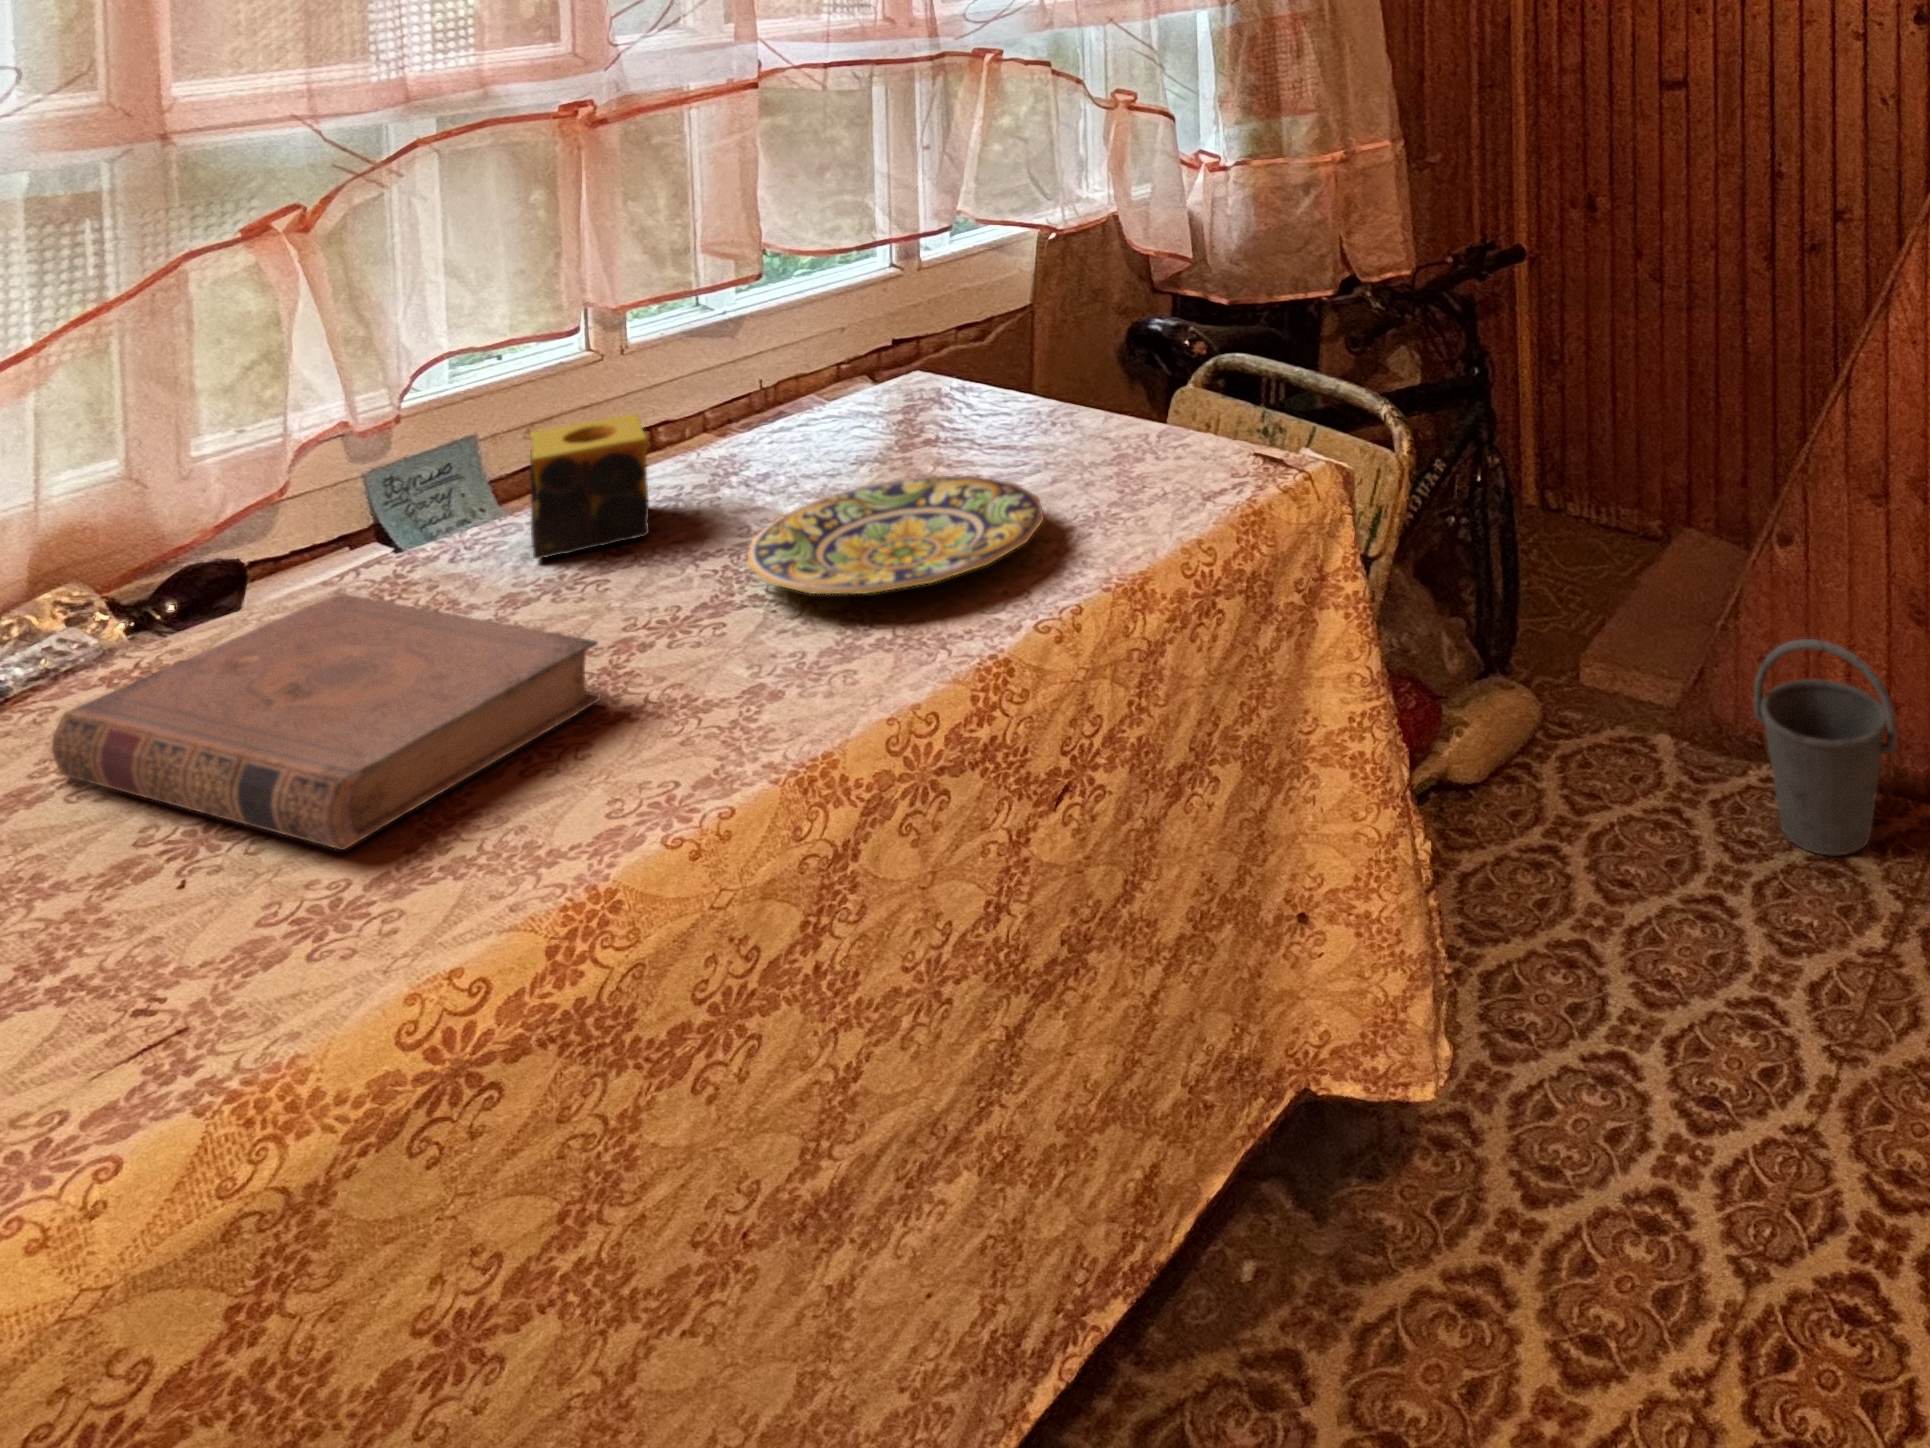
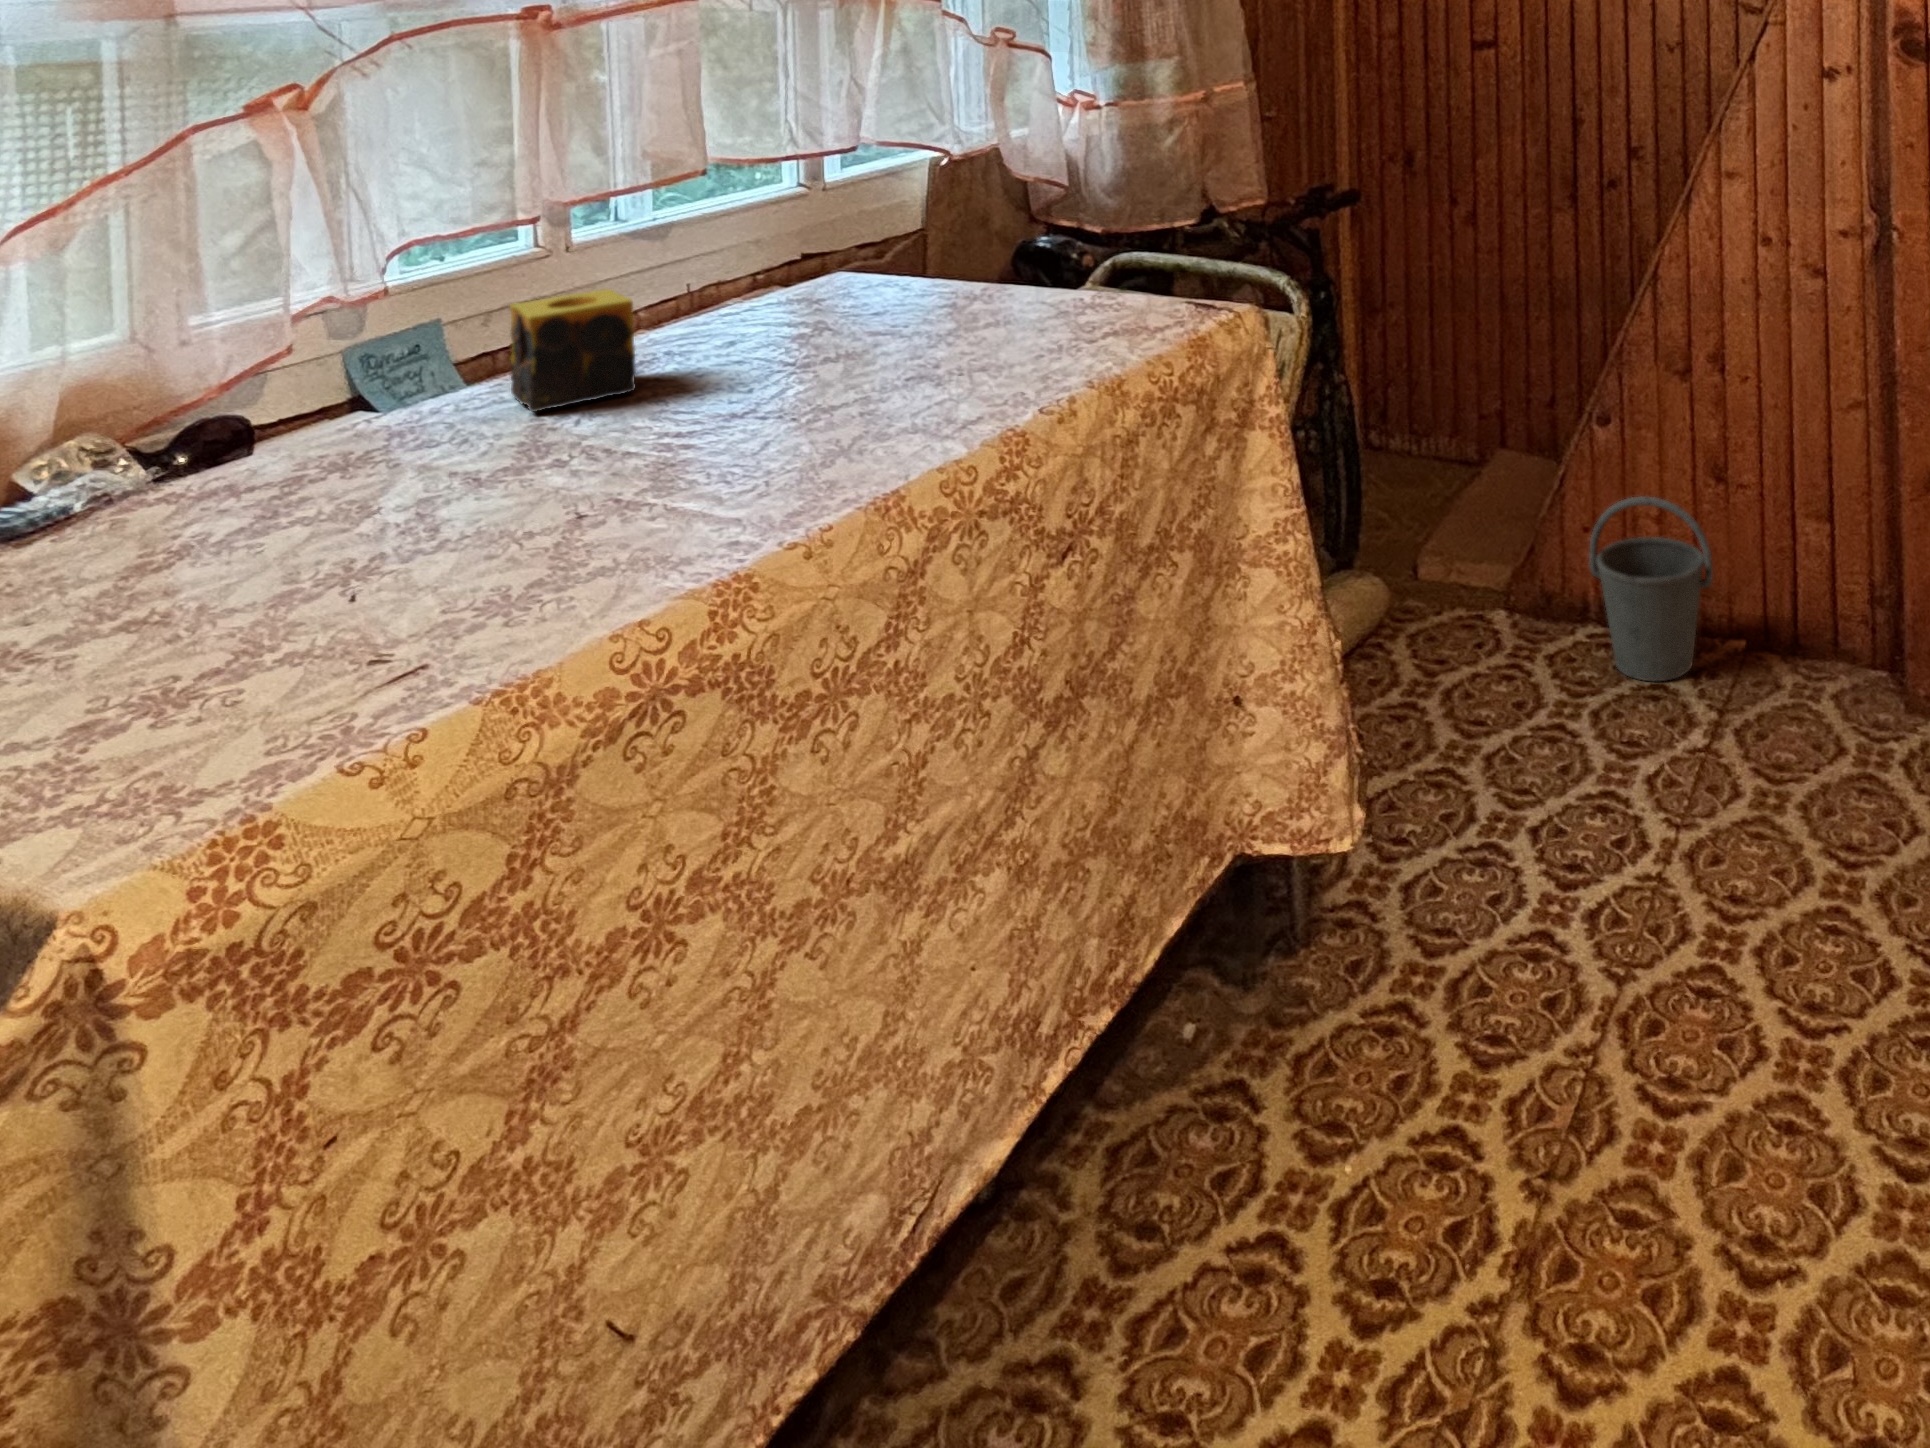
plate: present [747,476,1044,594] -> none [751,328,1020,401]
book: present [52,594,600,850] -> none [147,425,662,576]

